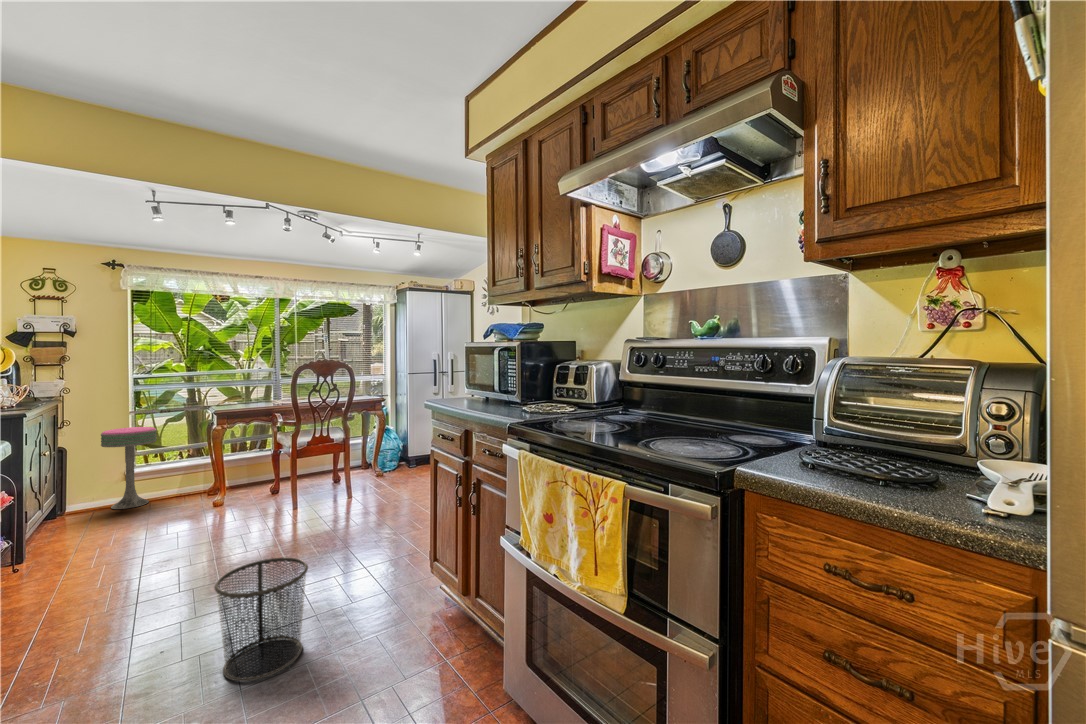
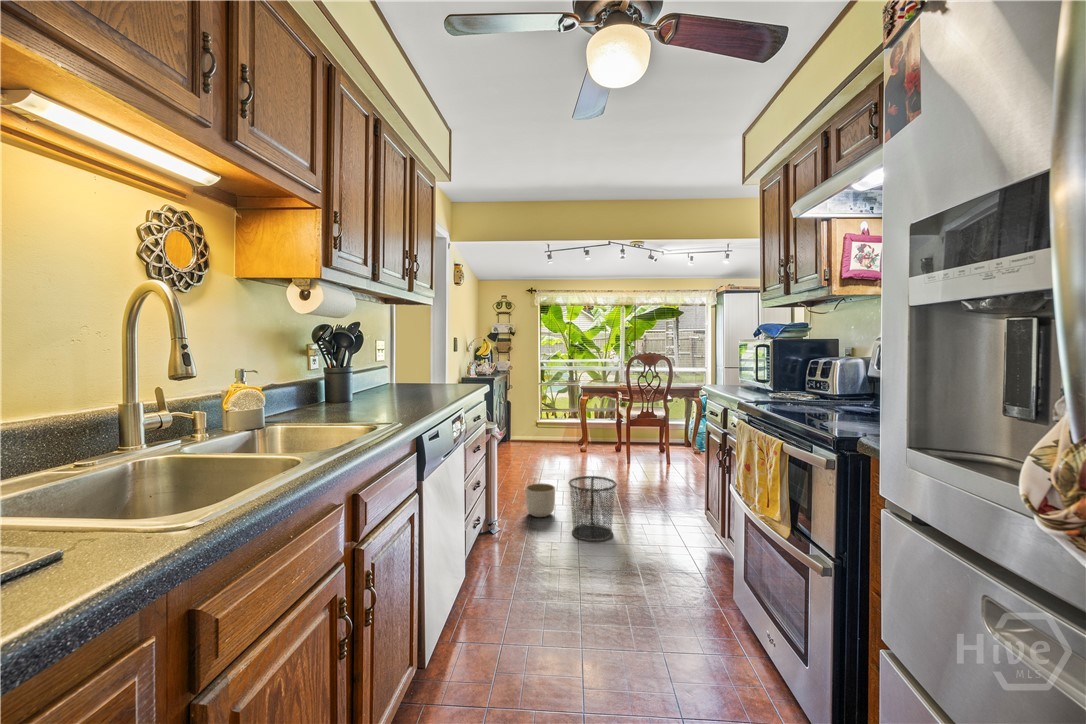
bar stool: present [101,427,157,509] -> none [525,394,551,445]
planter: none [109,593,181,666] -> present [526,483,555,517]

